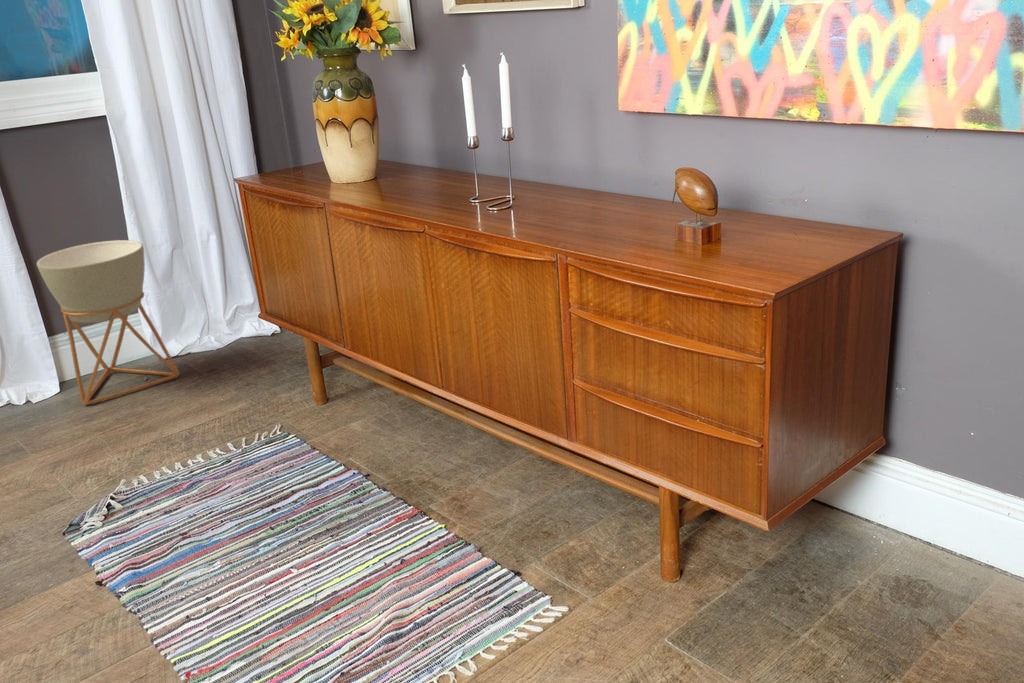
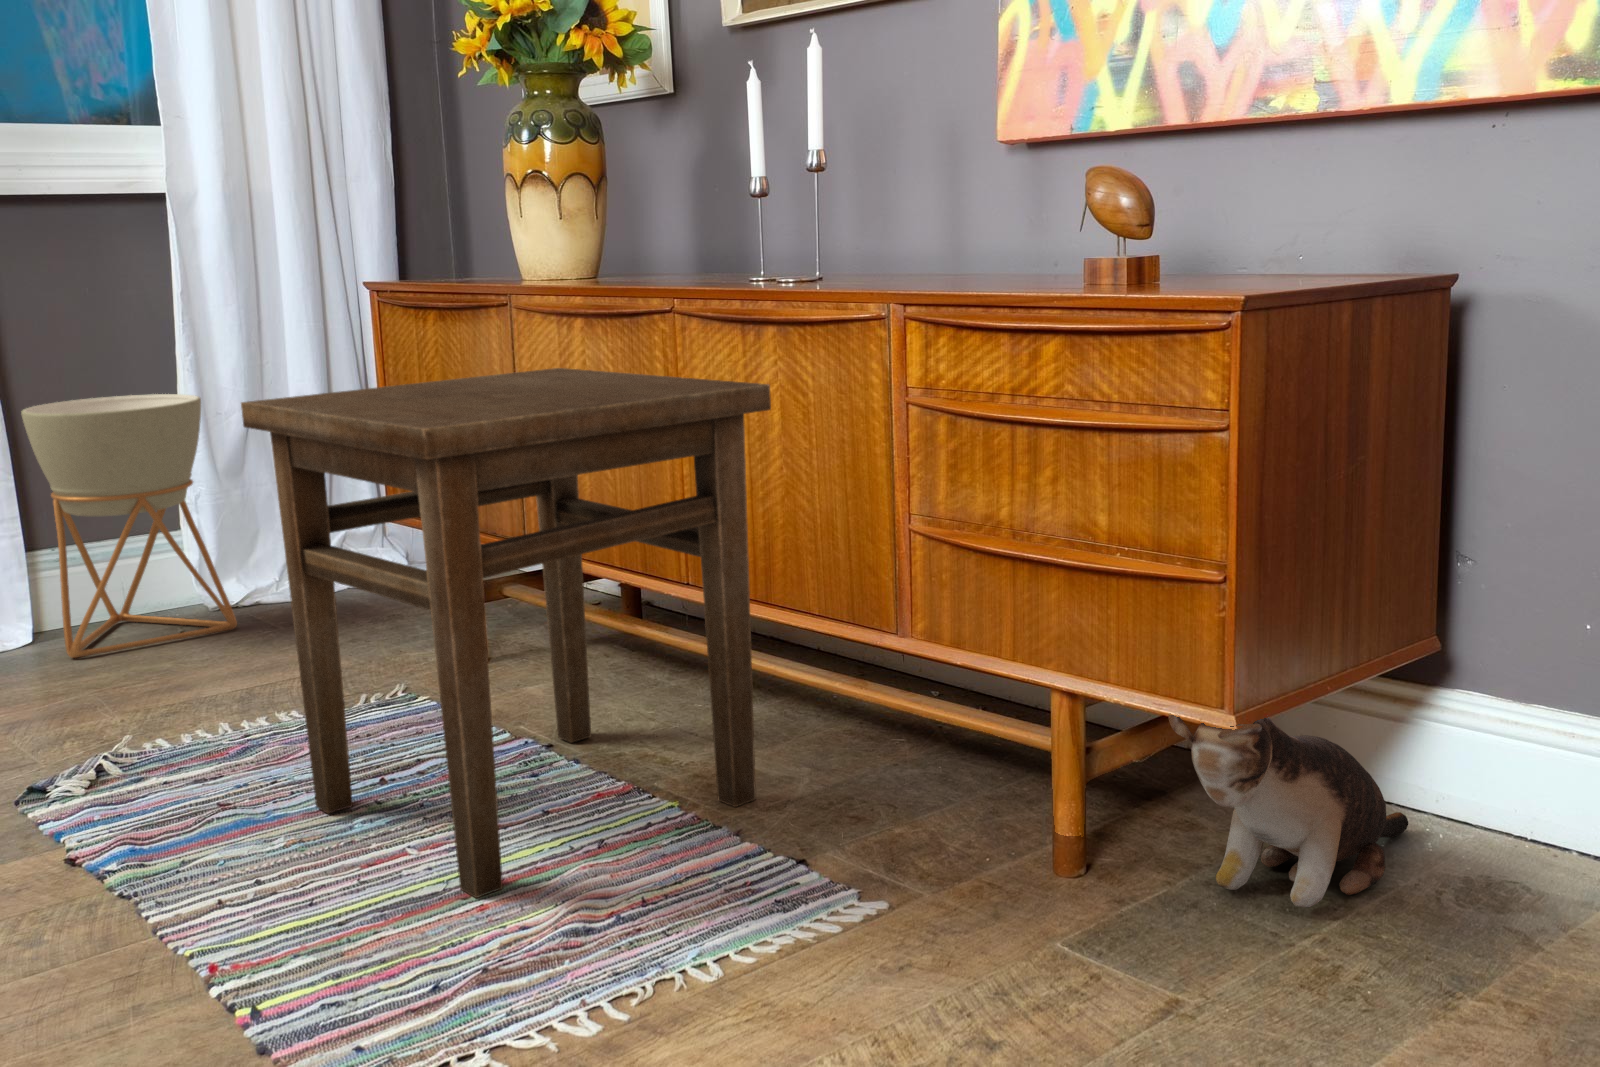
side table: none [168,259,489,609] -> present [241,368,771,898]
plush toy: none [729,500,863,608] -> present [1169,713,1408,907]

